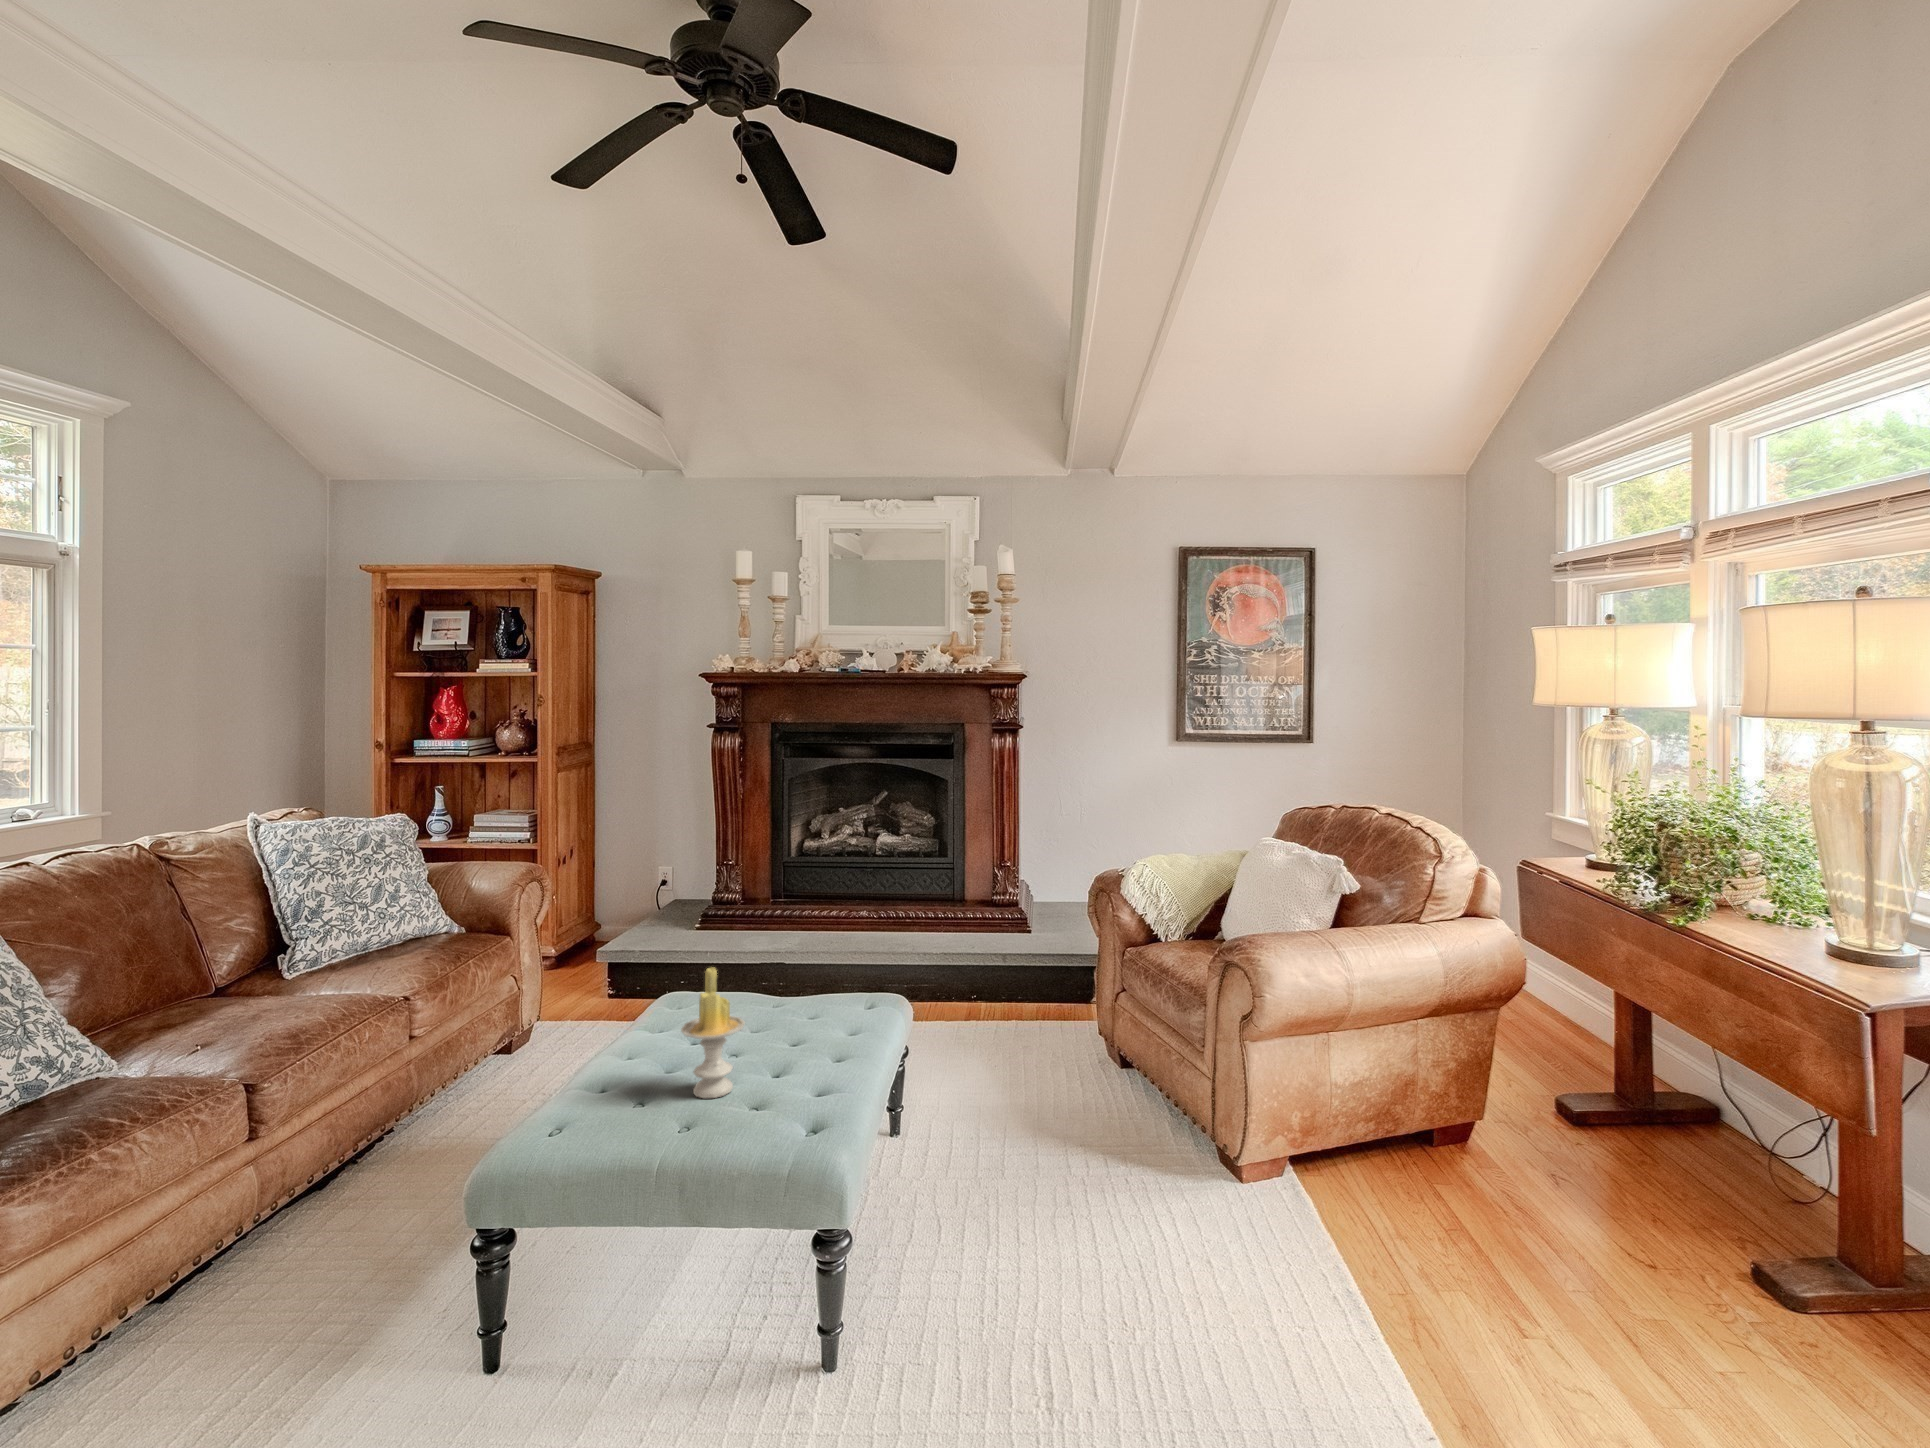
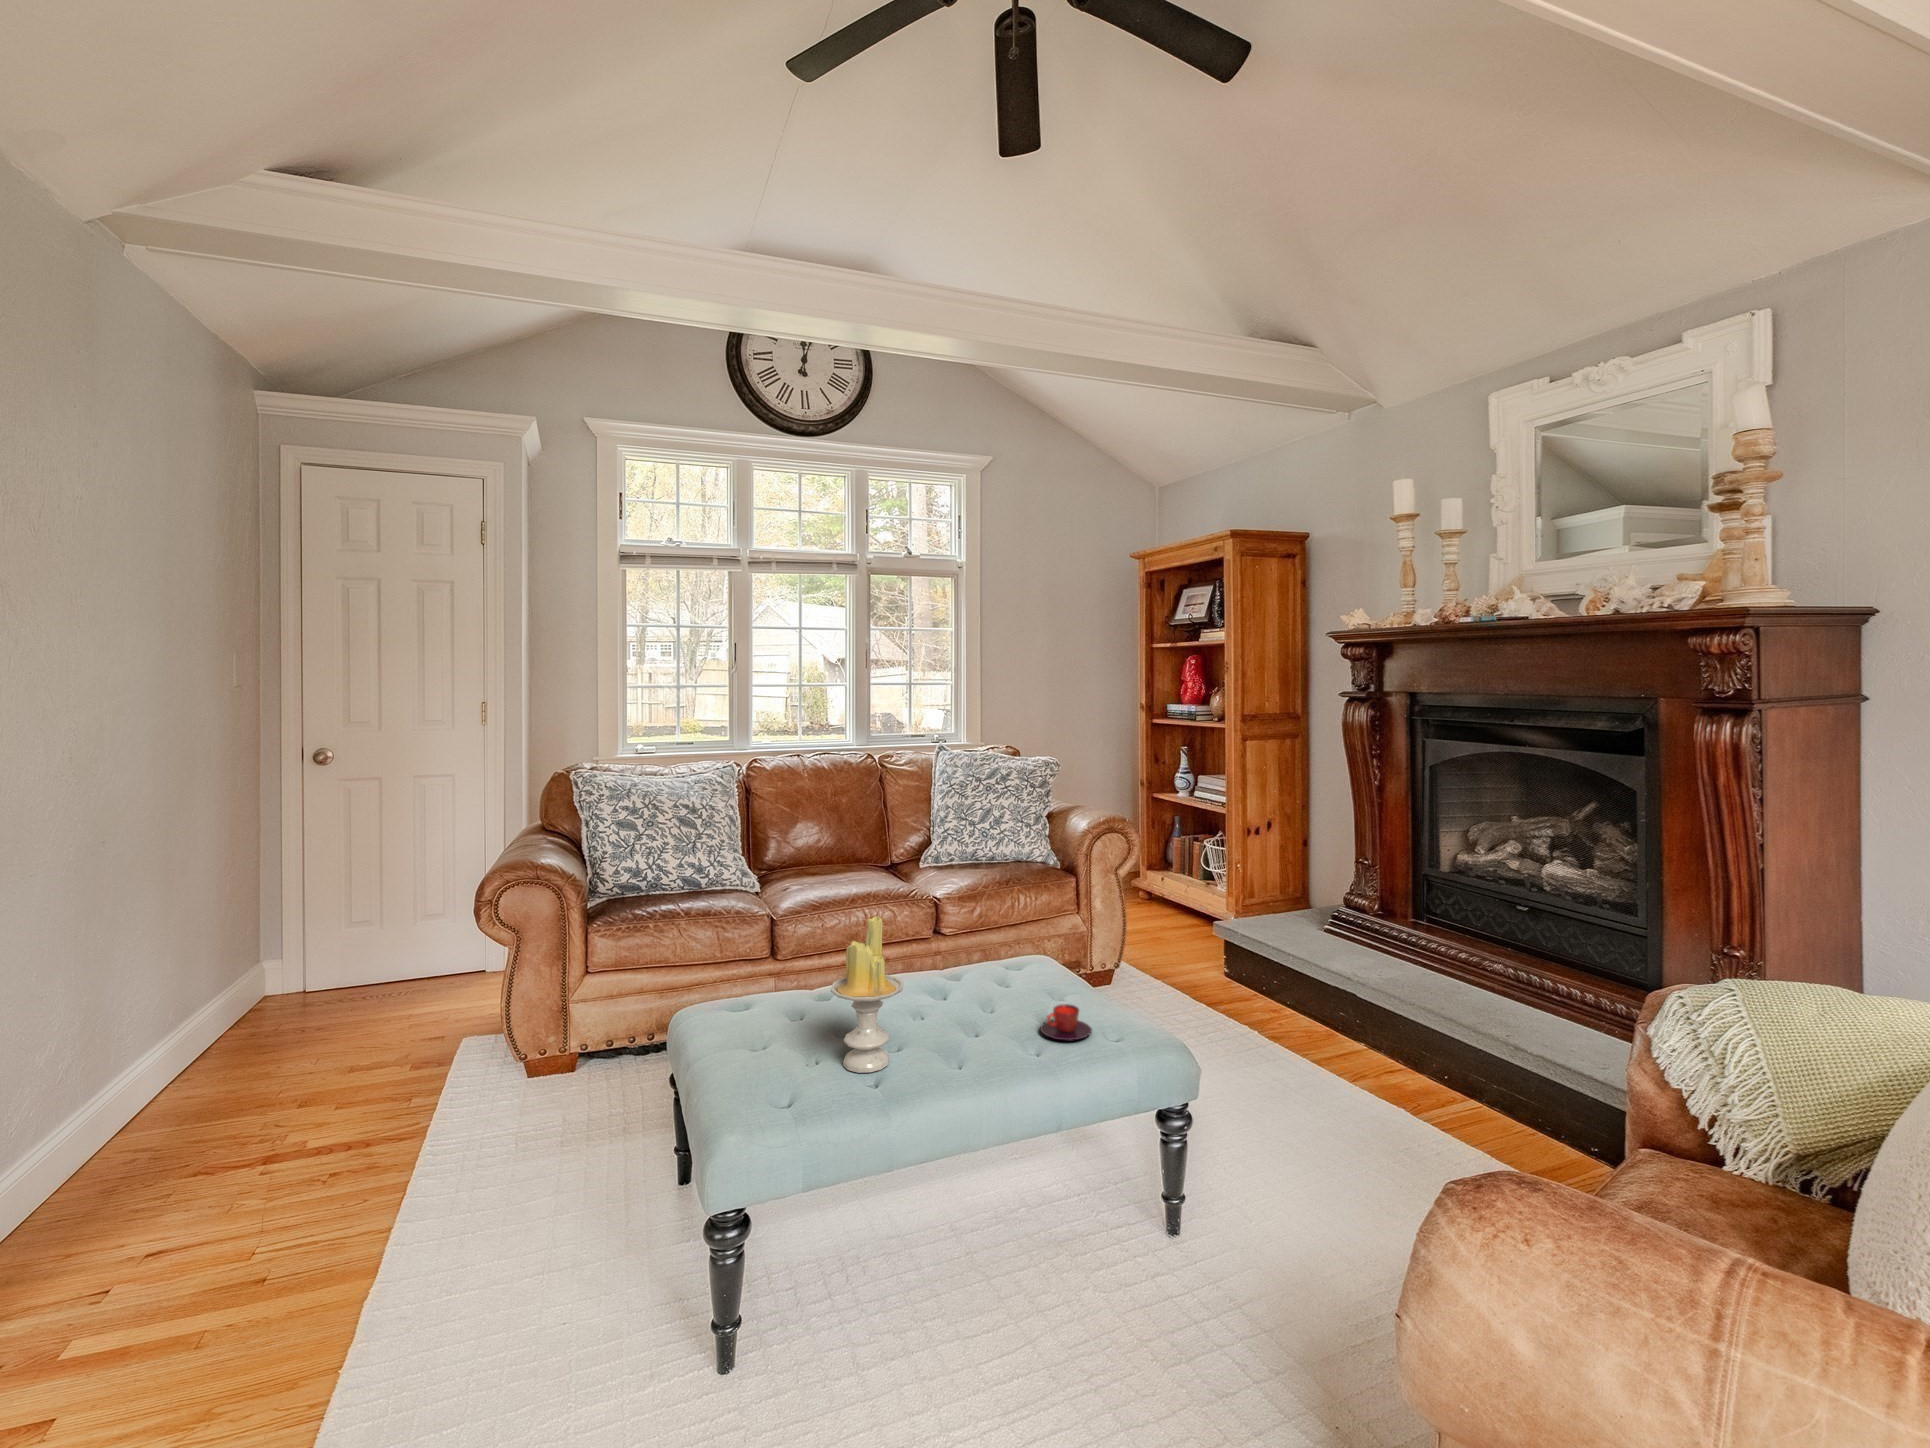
teacup: none [760,1003,802,1030] -> present [1040,1004,1092,1040]

